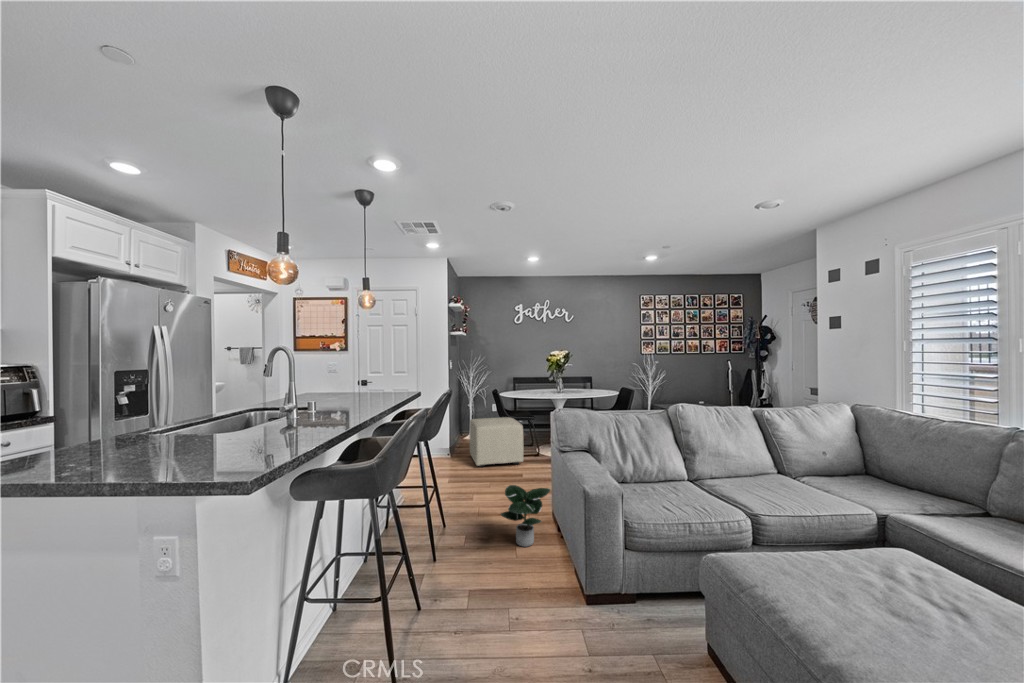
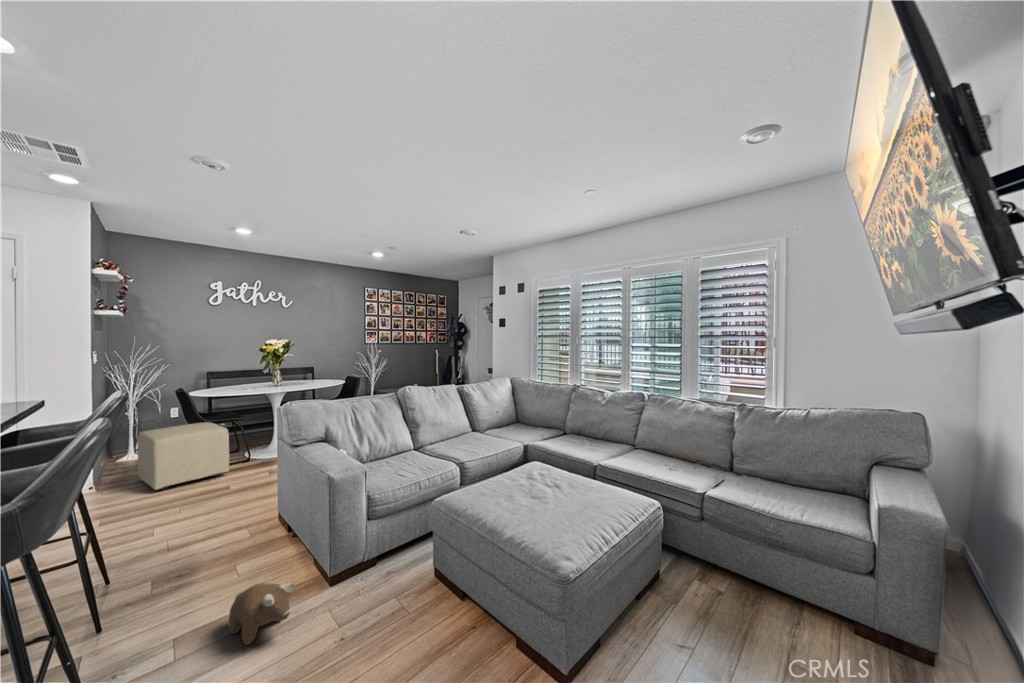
potted plant: present [501,485,550,547] -> none [214,488,280,560]
plush toy: none [500,577,550,634] -> present [229,583,295,644]

